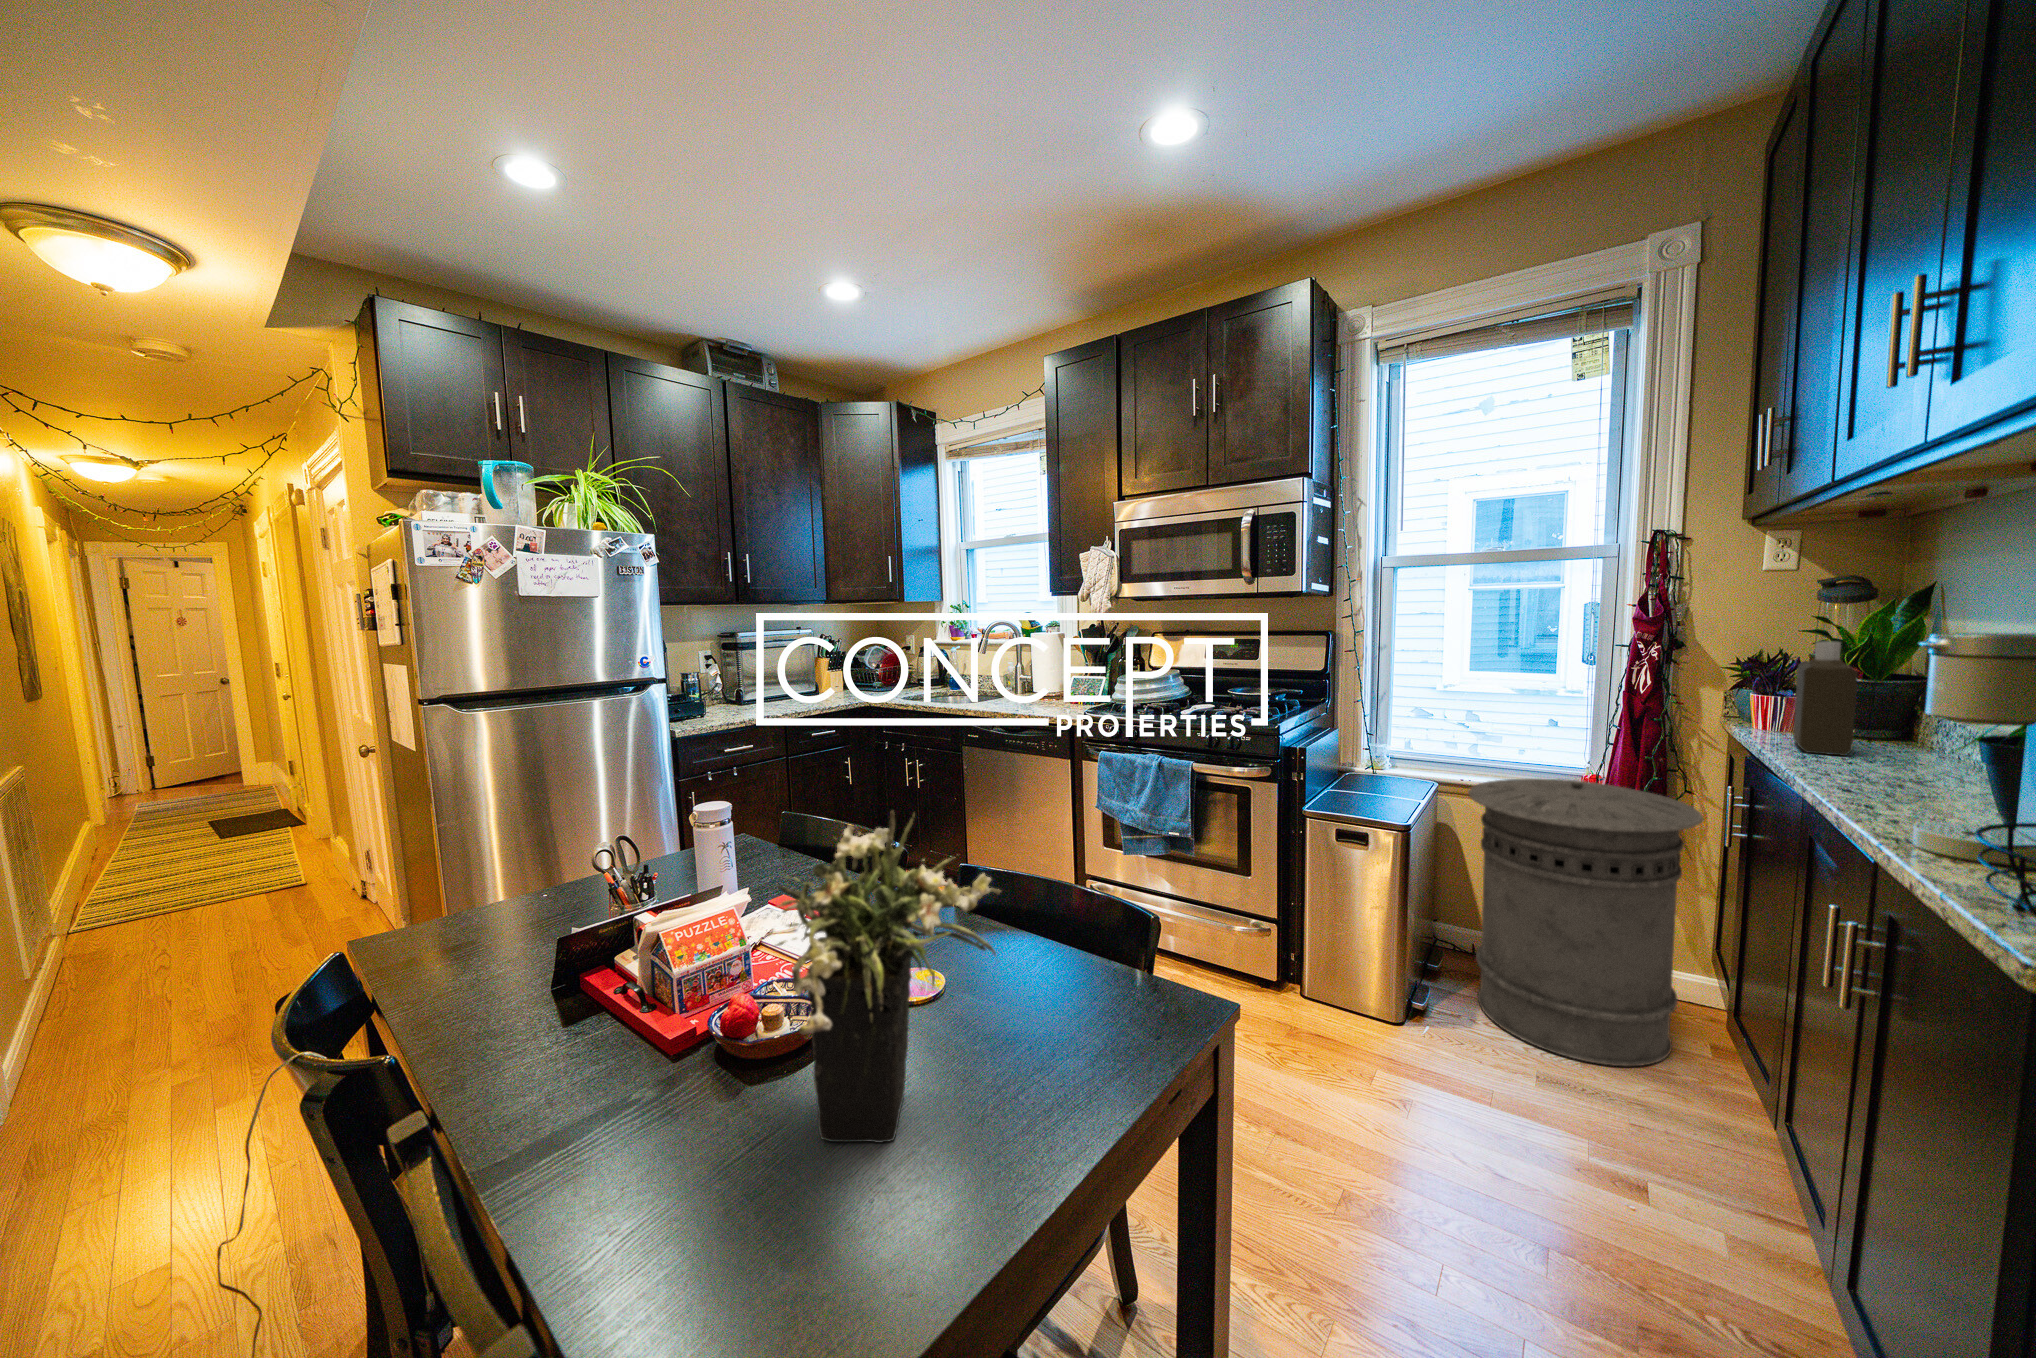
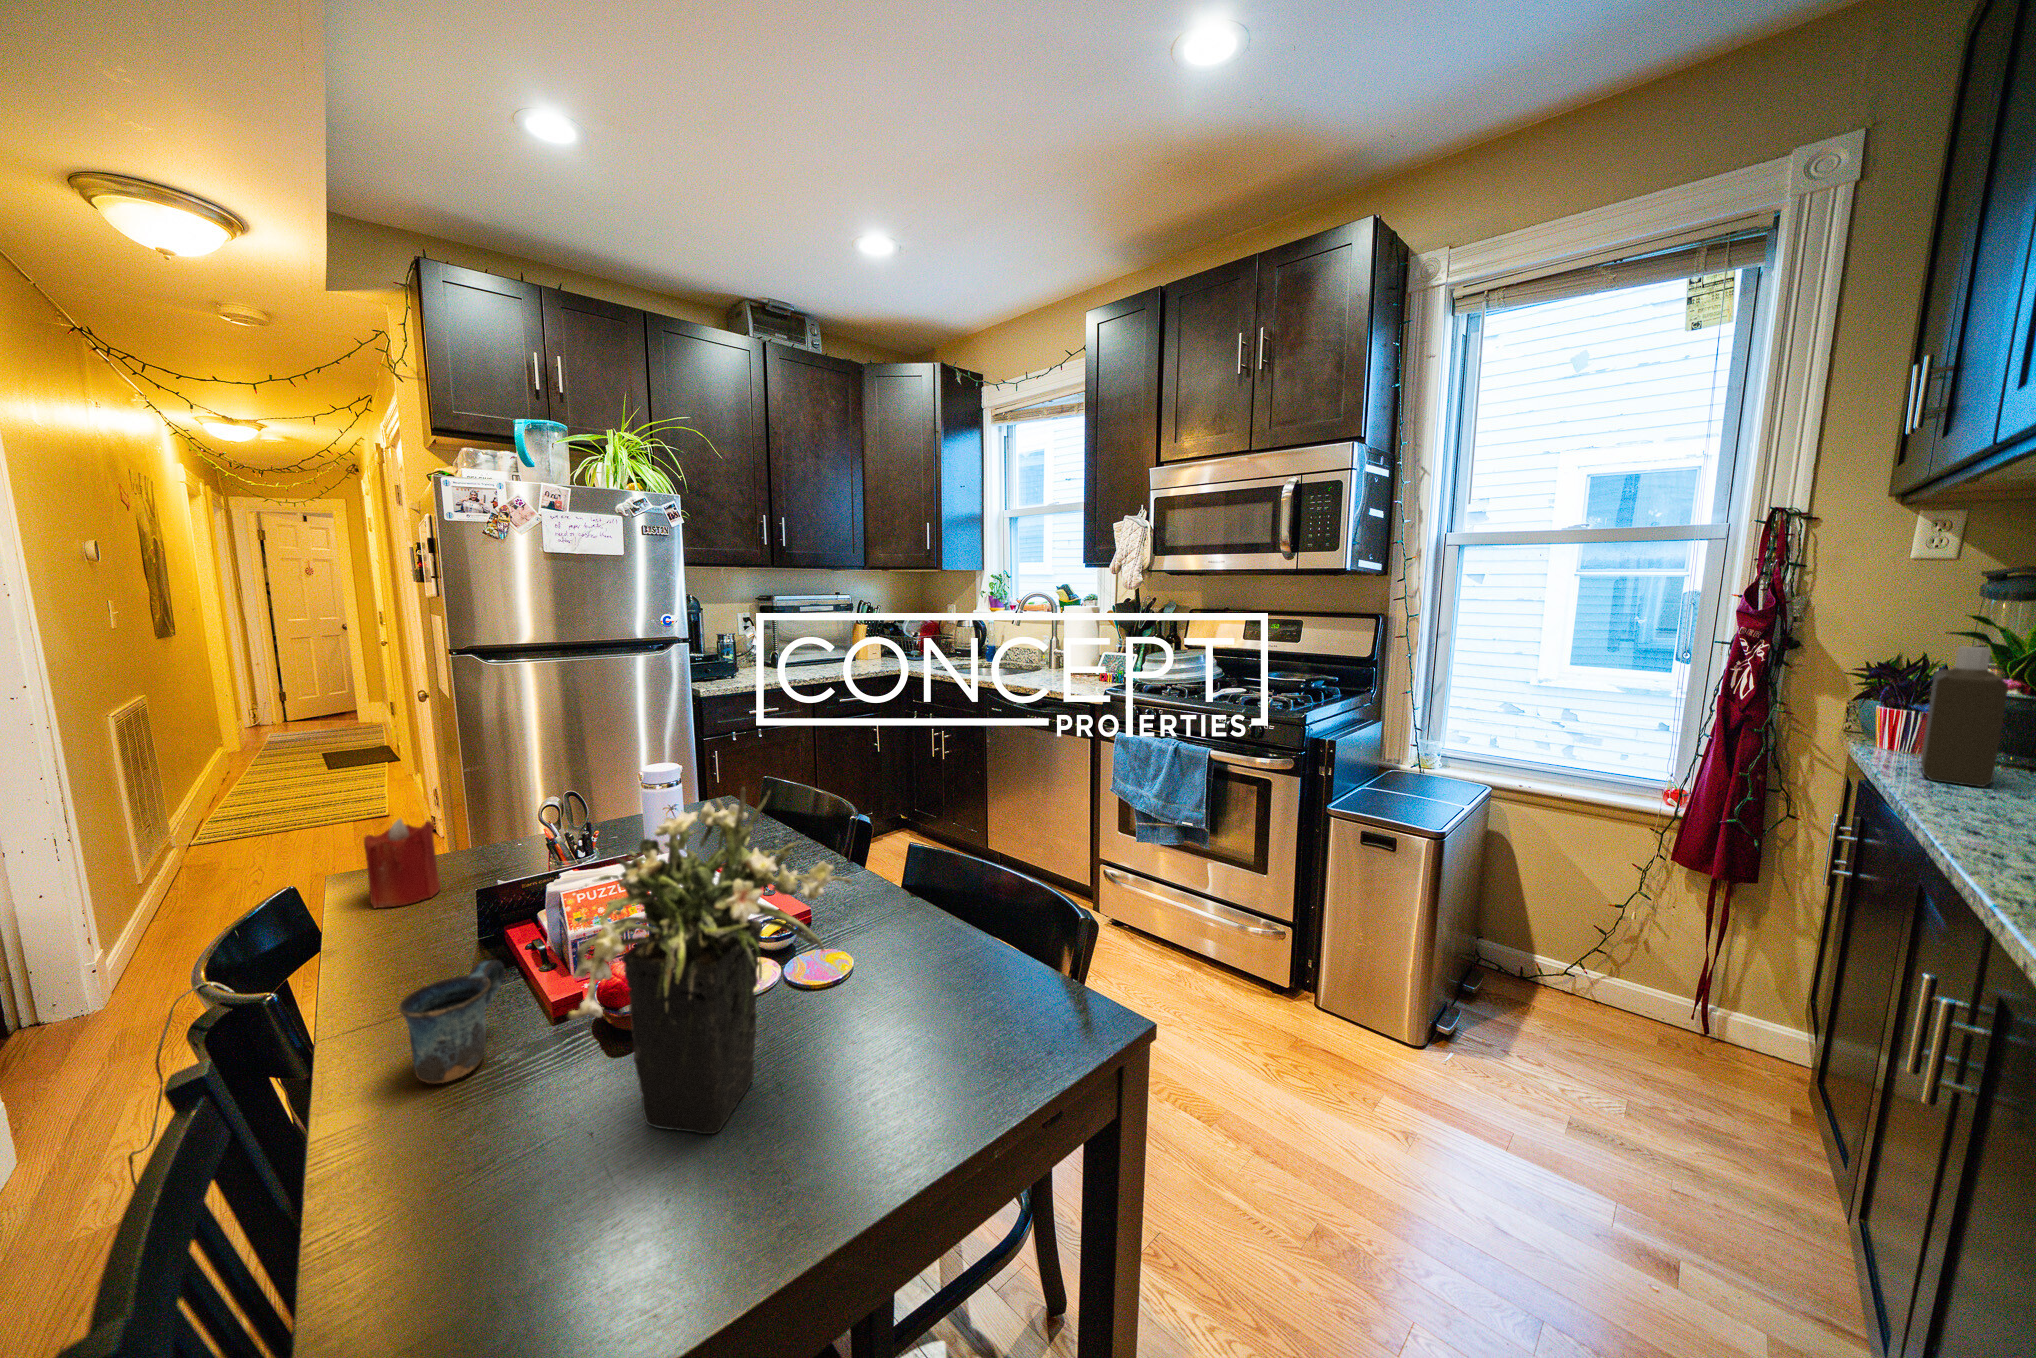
trash can: present [1468,779,1703,1066] -> none [1518,789,1802,1125]
candle: none [408,872,485,968] -> present [364,819,440,908]
mug: none [547,1000,631,1127] -> present [399,960,505,1083]

